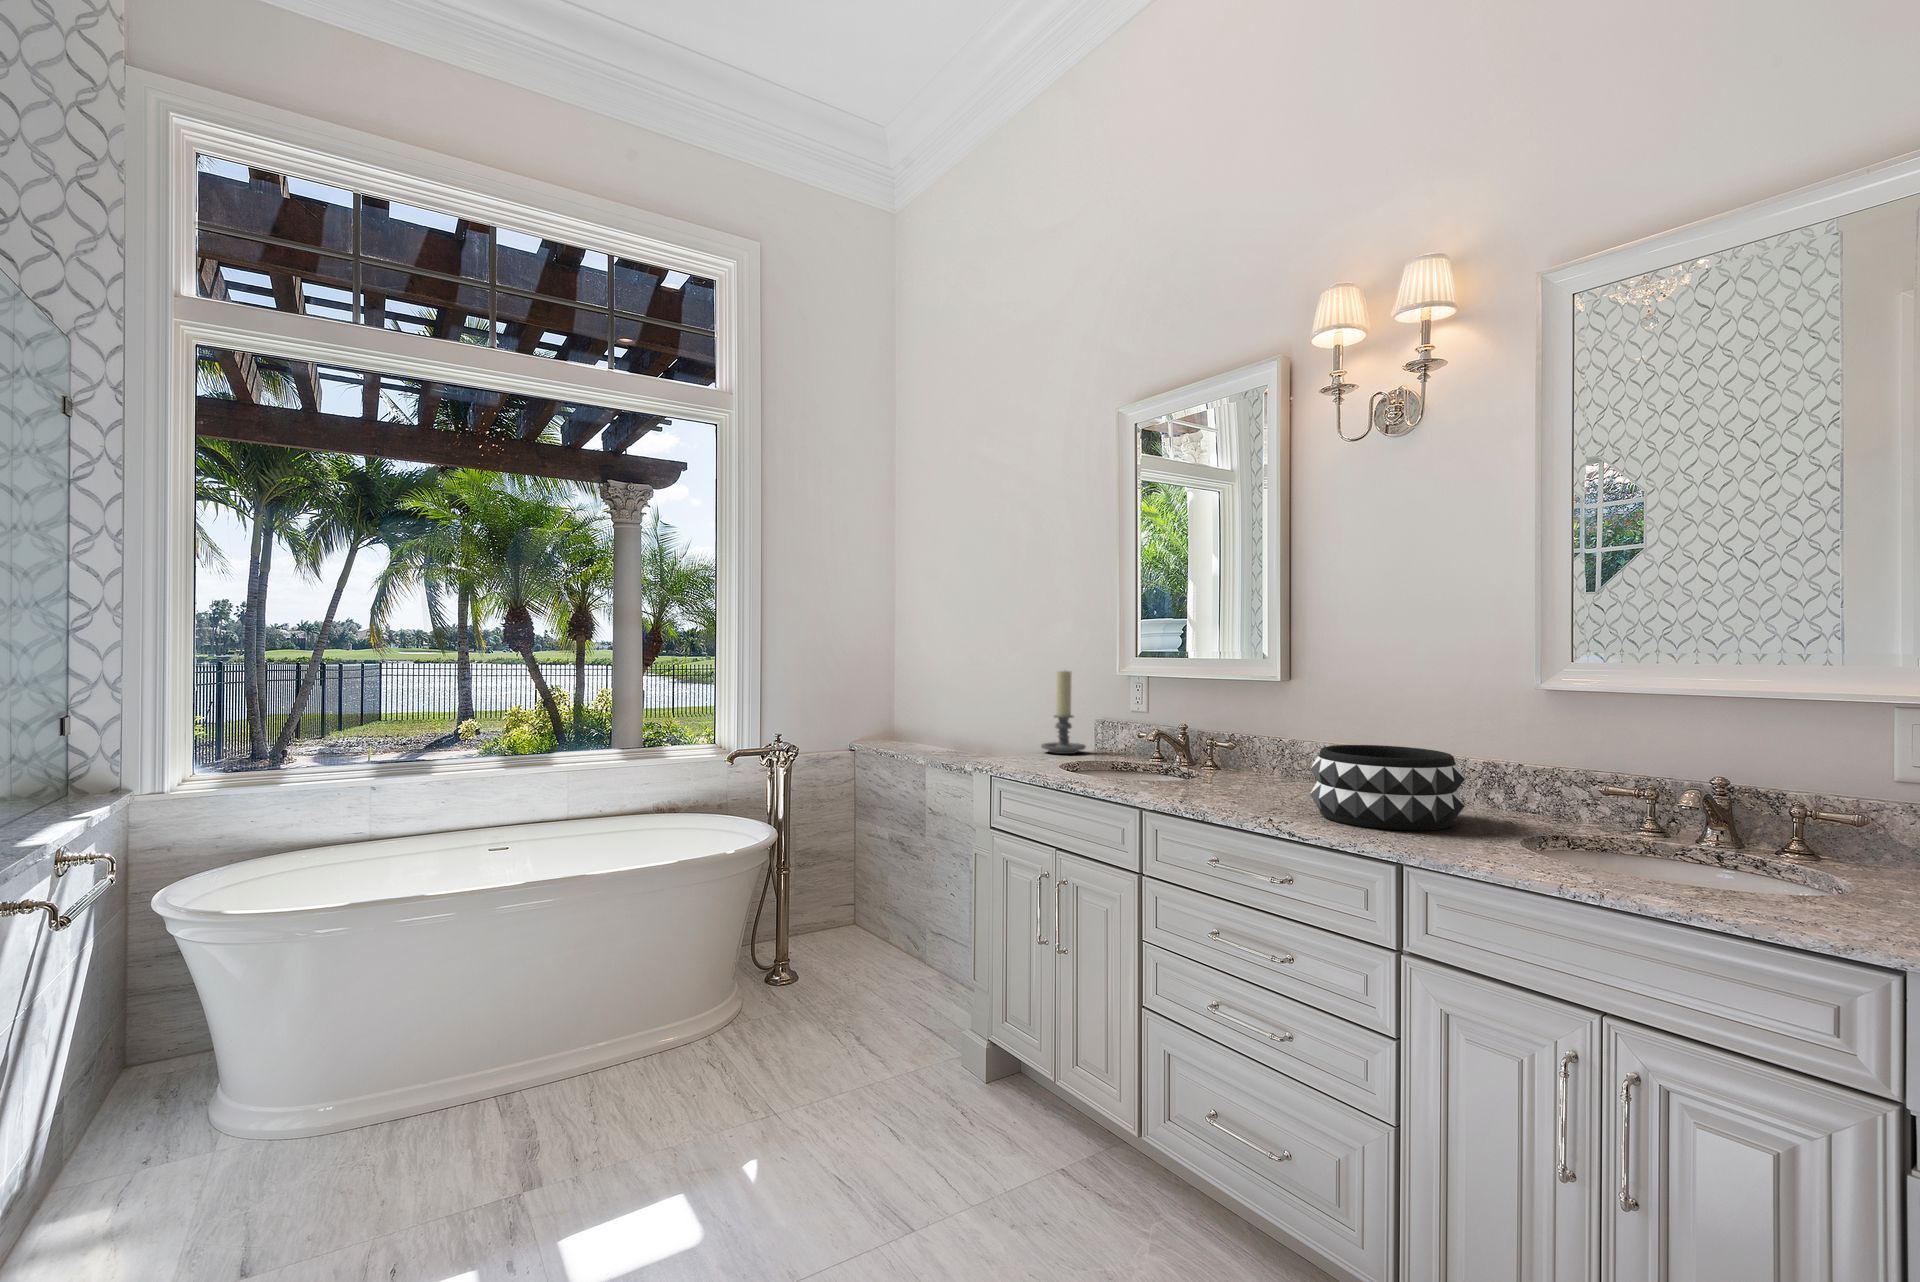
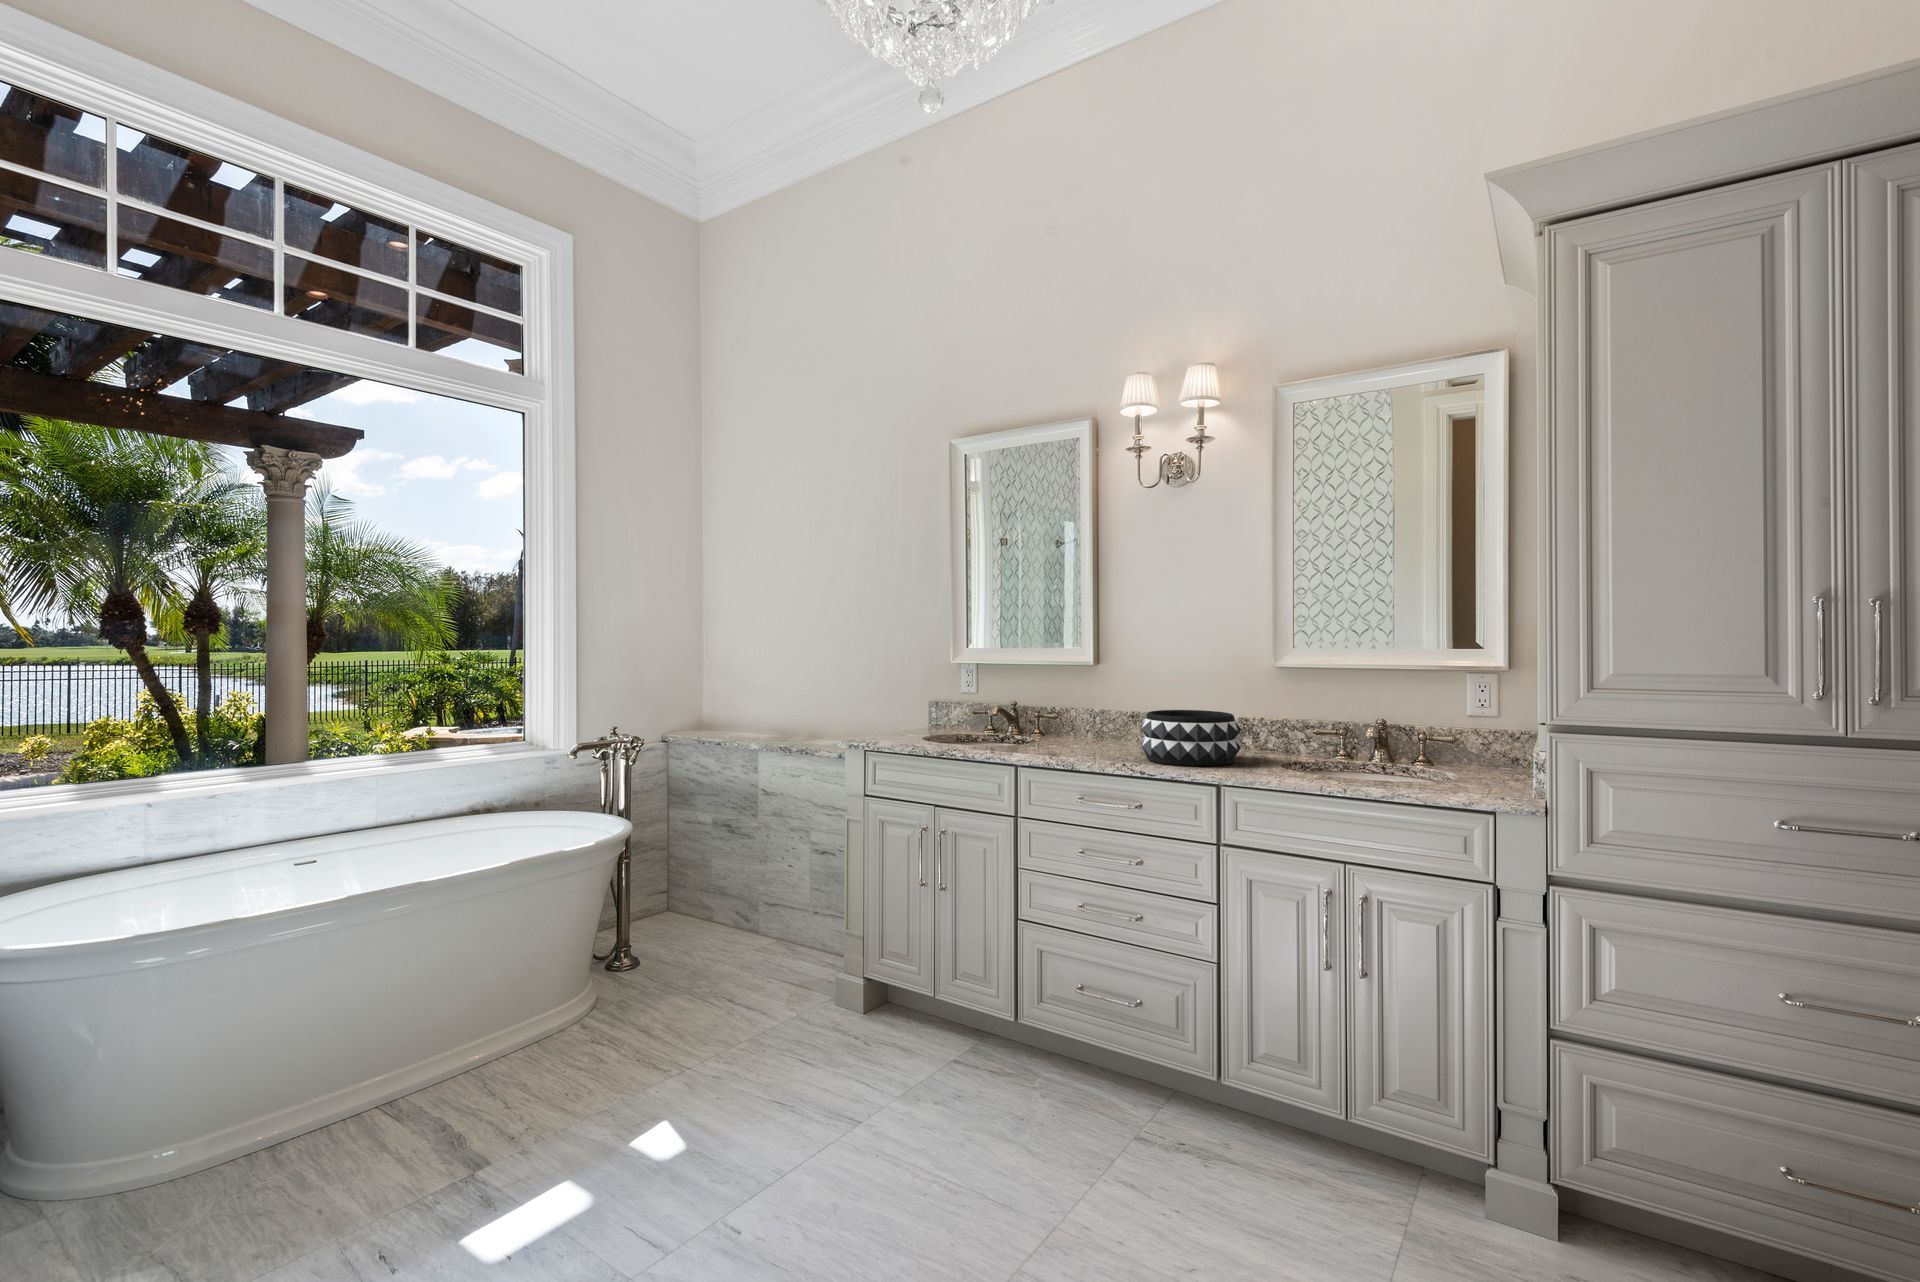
candle holder: present [1041,670,1086,754] -> none [878,659,916,732]

